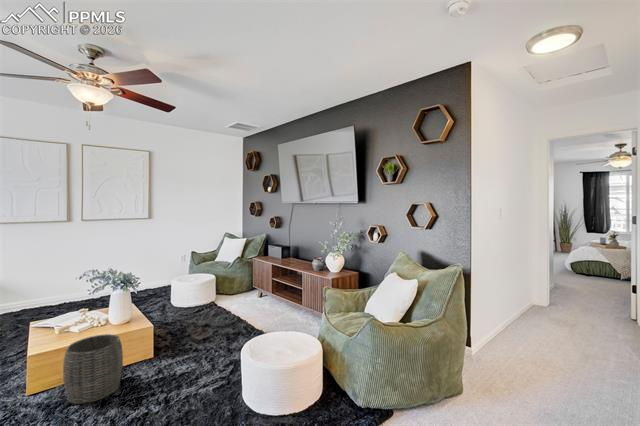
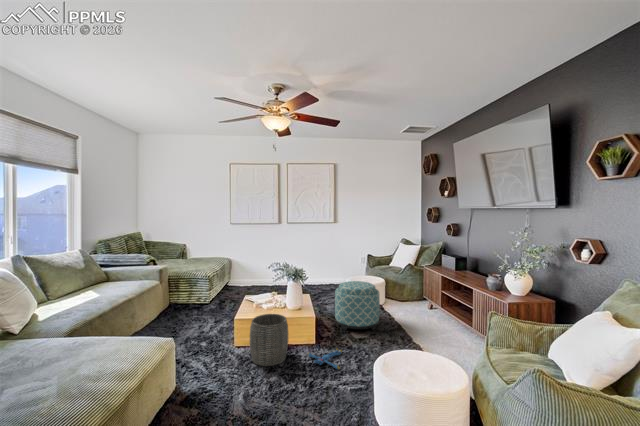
ottoman: none [168,281,219,335] -> present [335,281,380,330]
plush toy: none [148,355,194,377] -> present [308,348,342,369]

